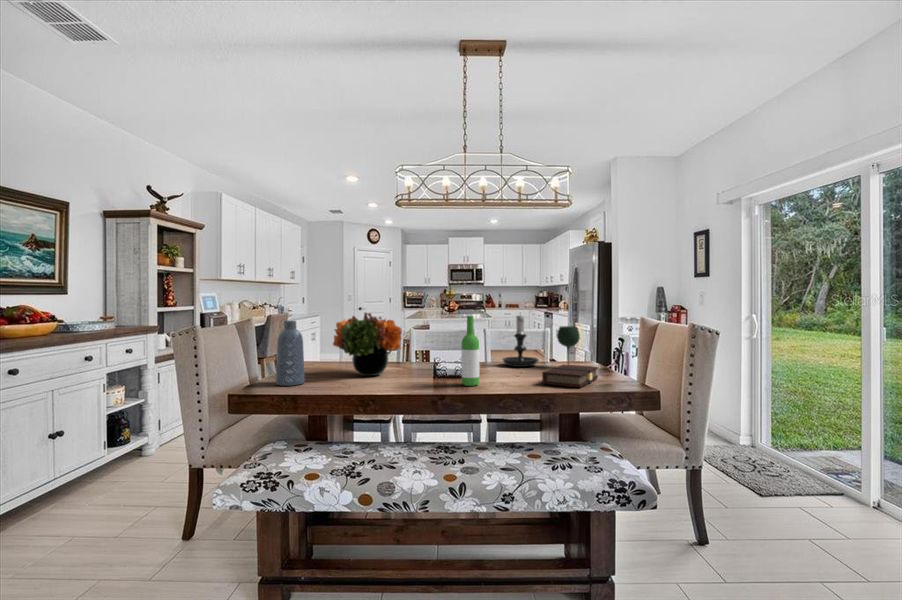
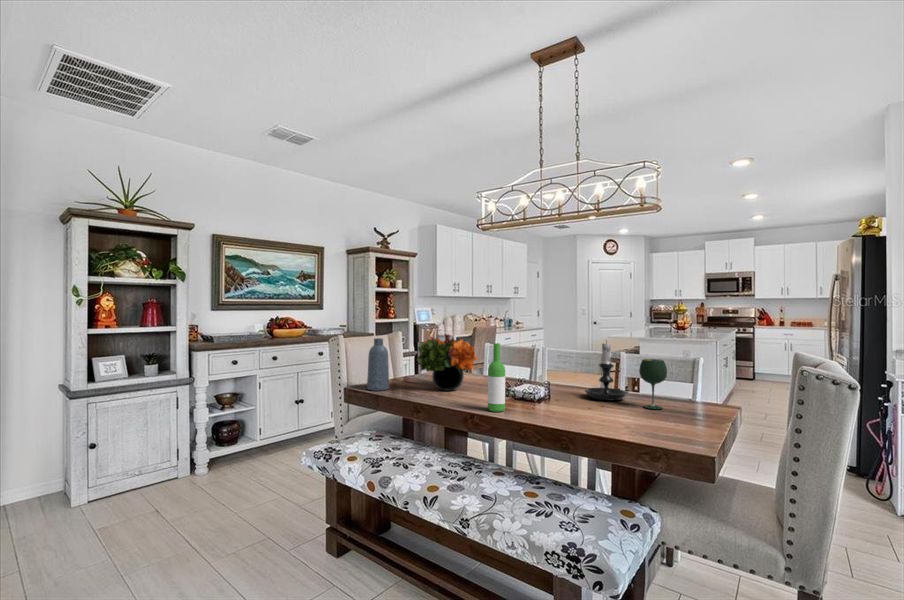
book: present [542,365,598,387] -> none [560,403,644,431]

